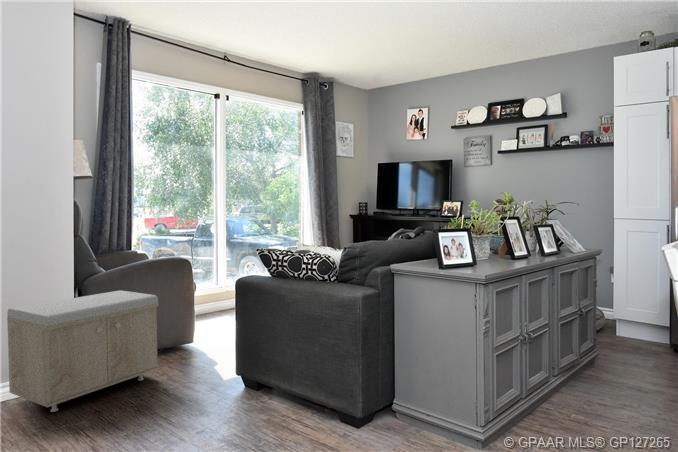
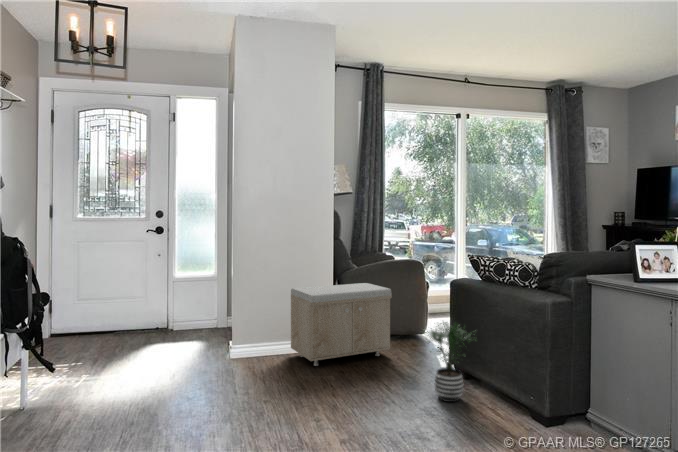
potted plant: none [209,327,276,424] -> present [425,322,474,402]

